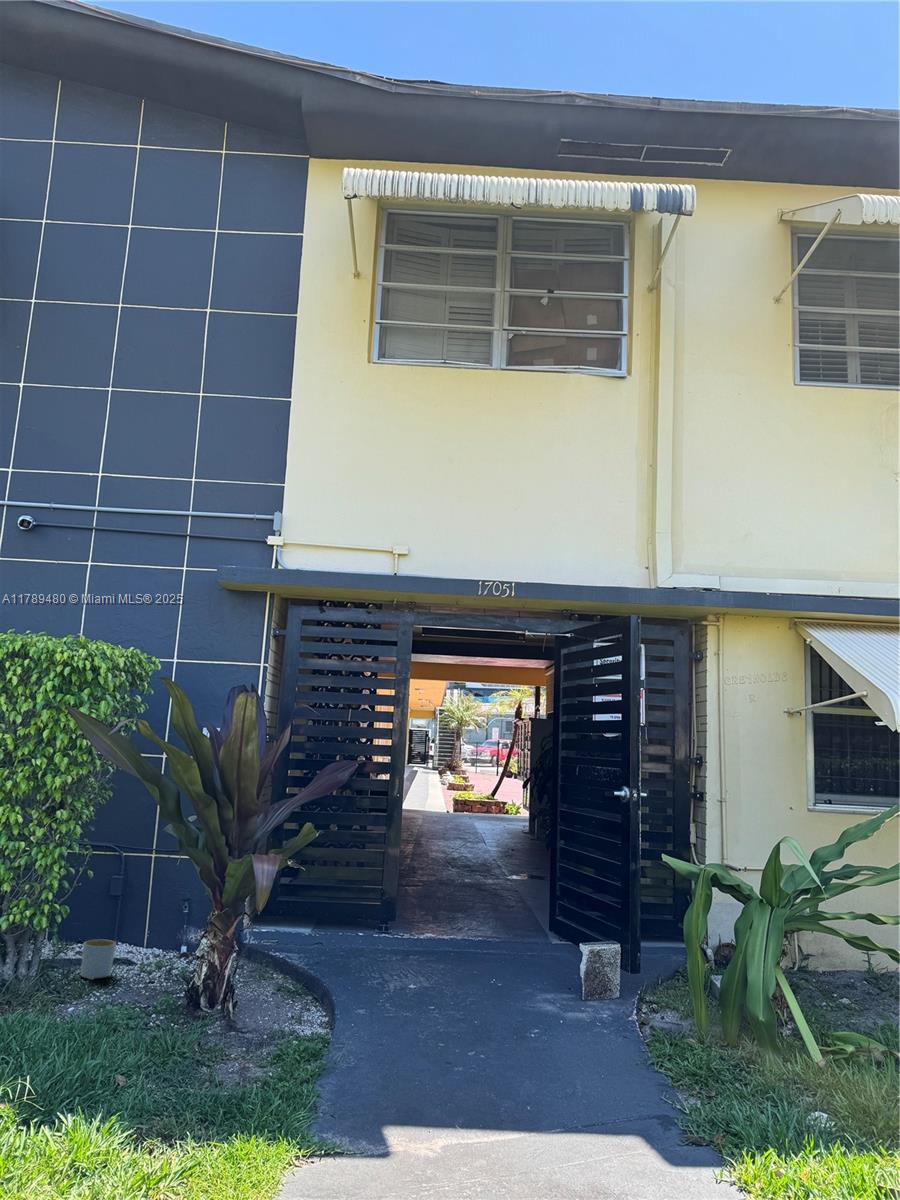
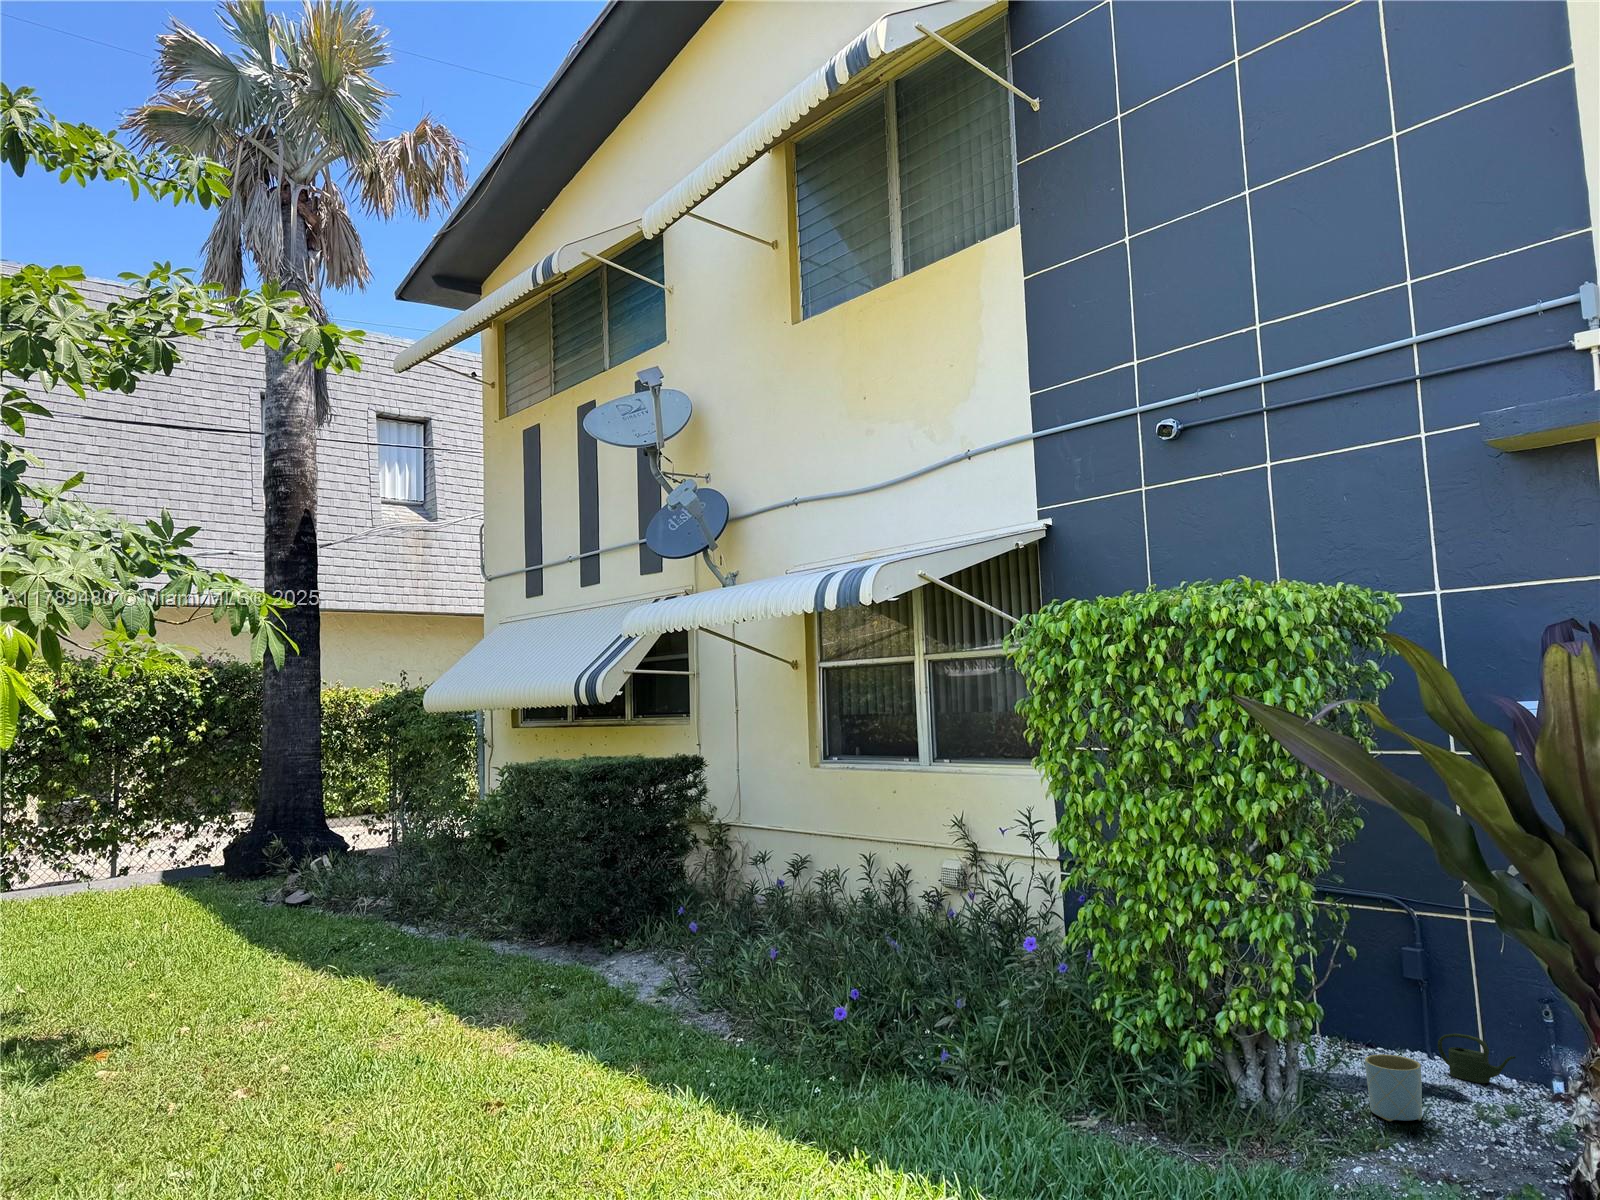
watering can: none [121,926,163,954] -> present [1438,1034,1516,1083]

